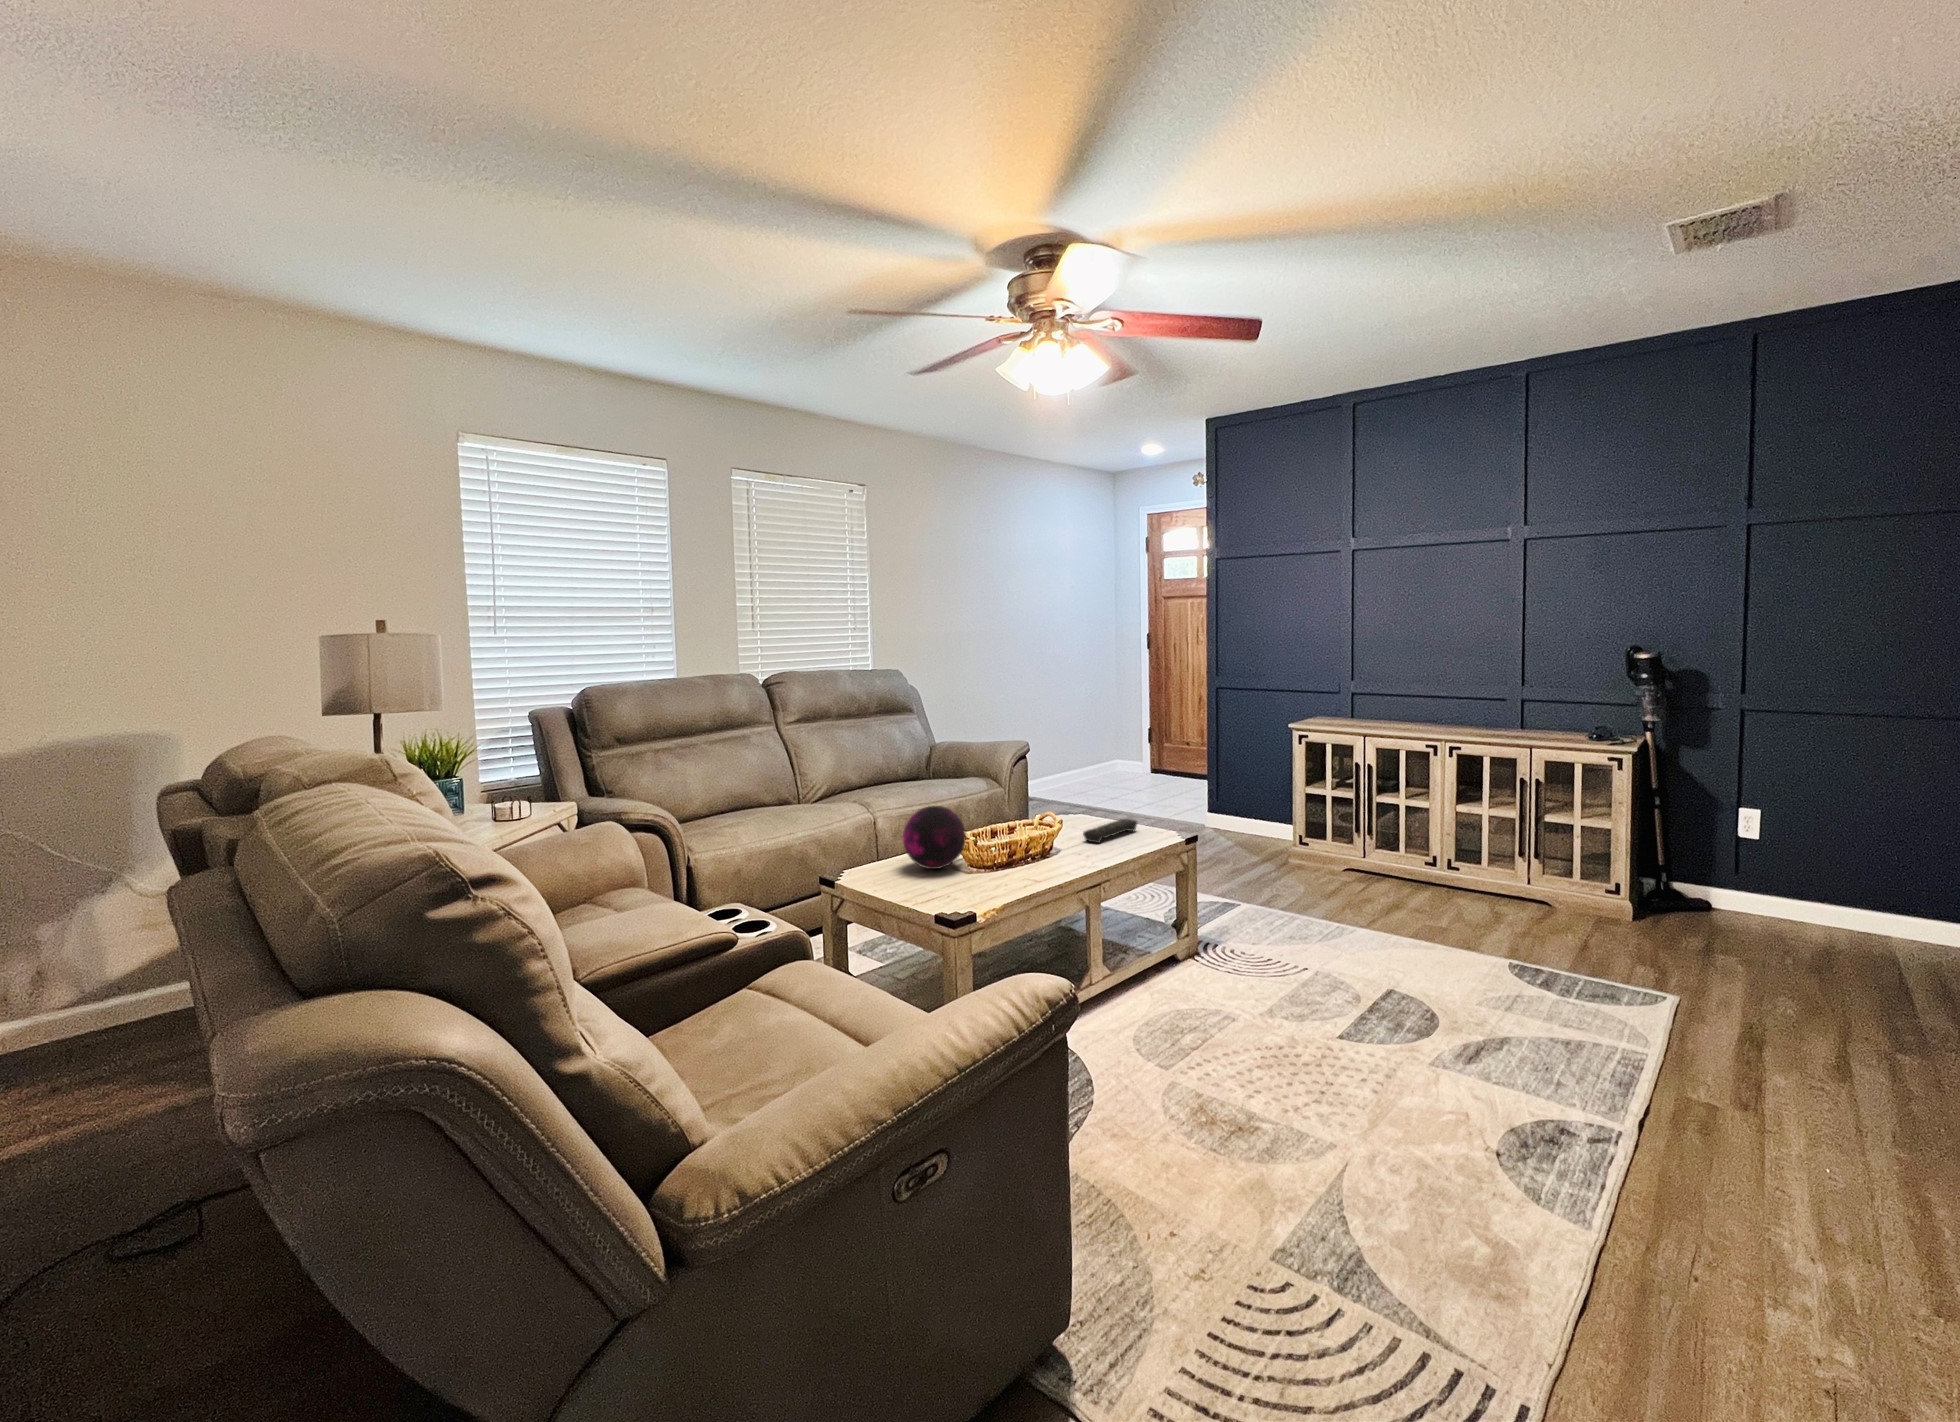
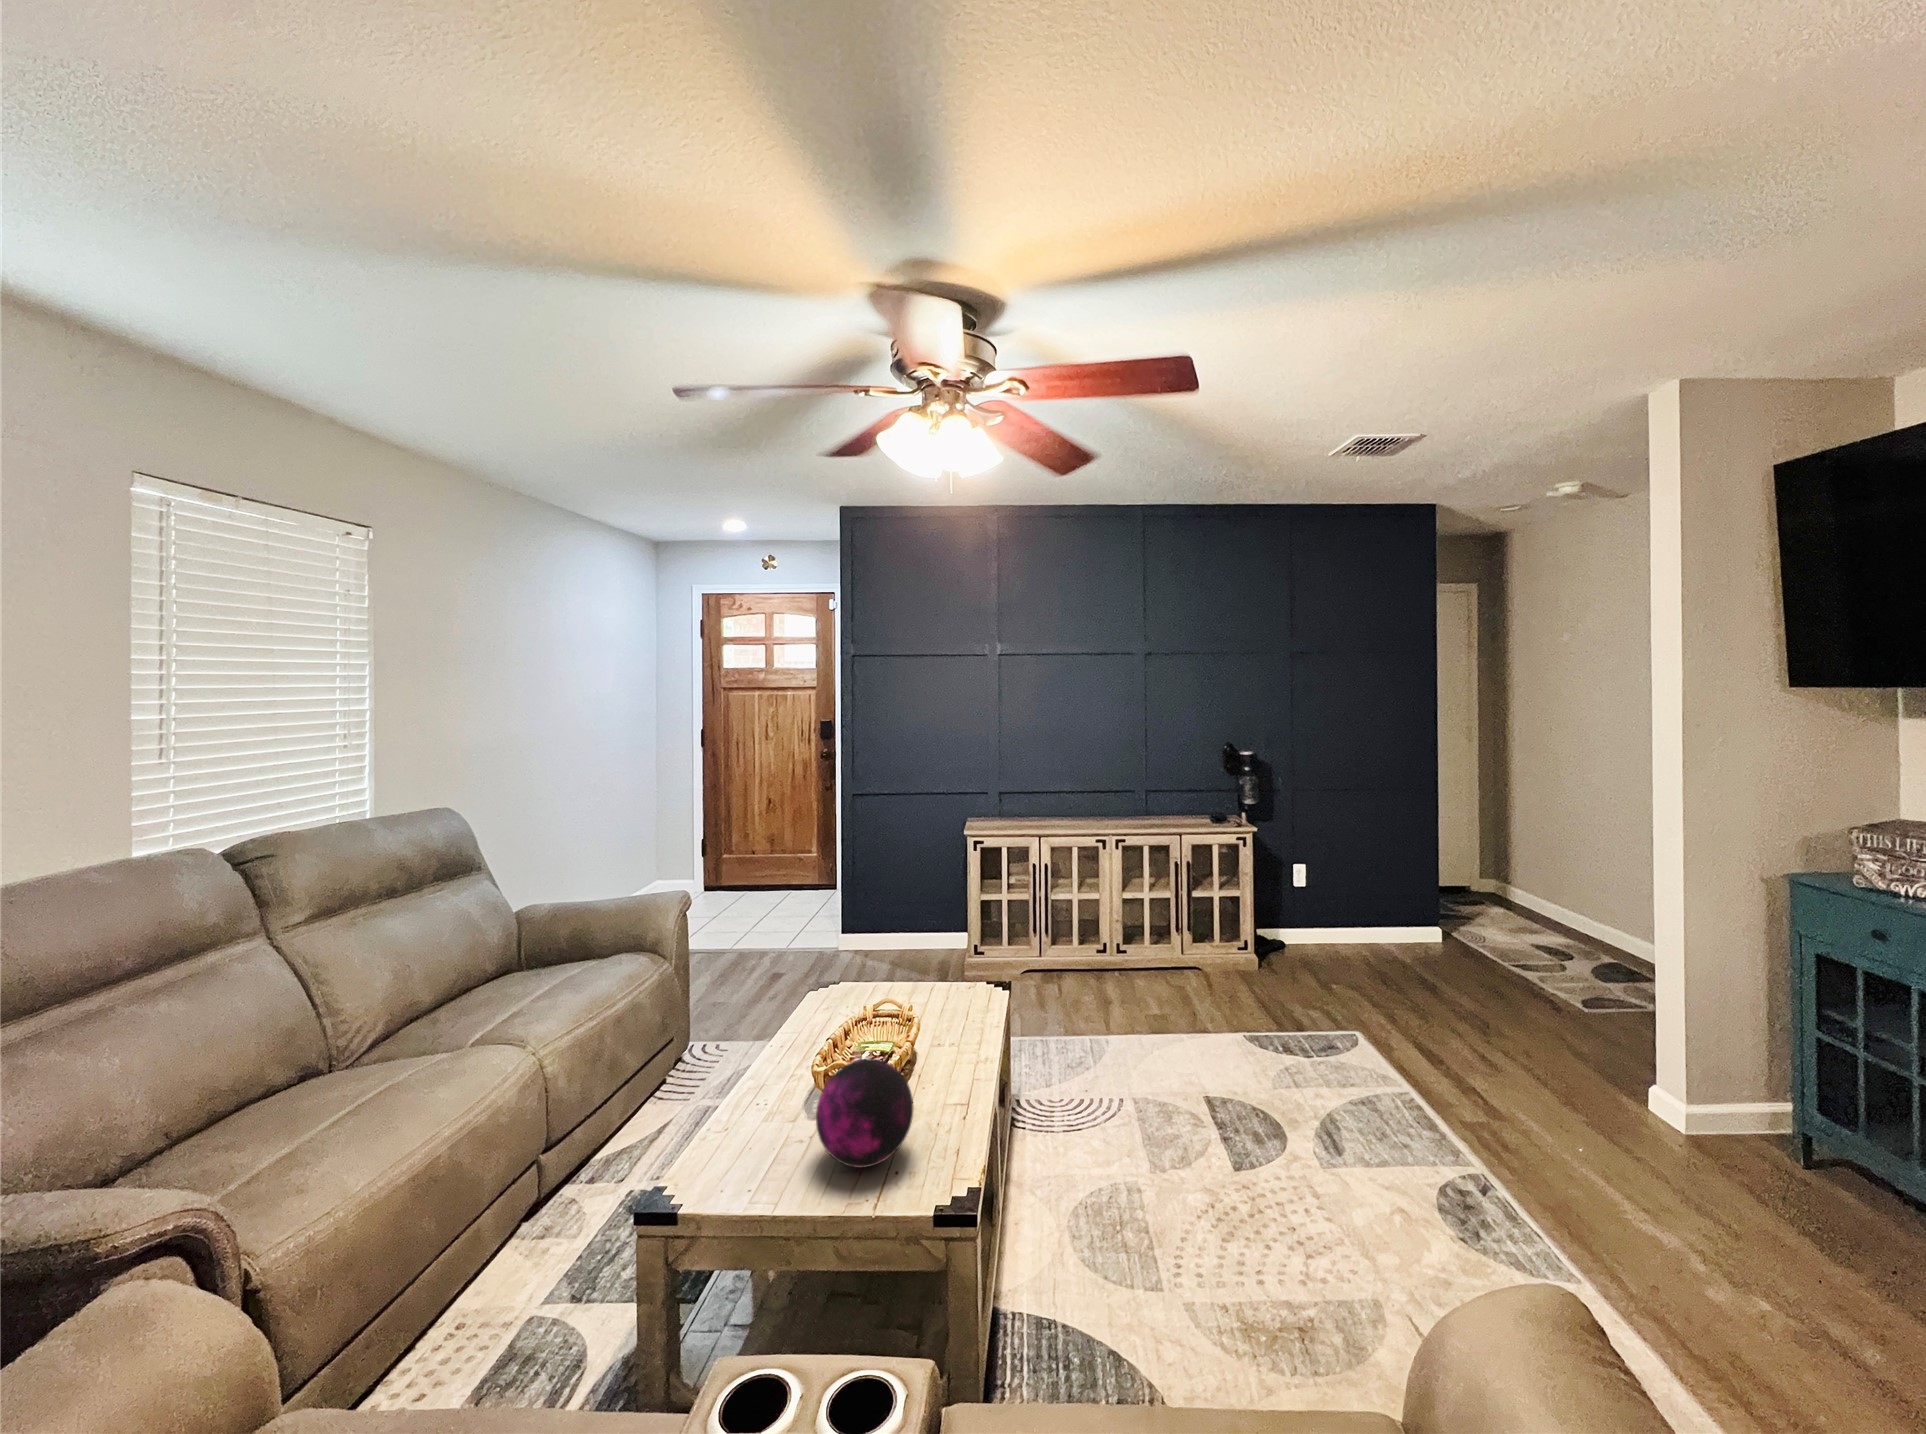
remote control: present [1083,819,1137,843] -> none [953,990,978,1037]

